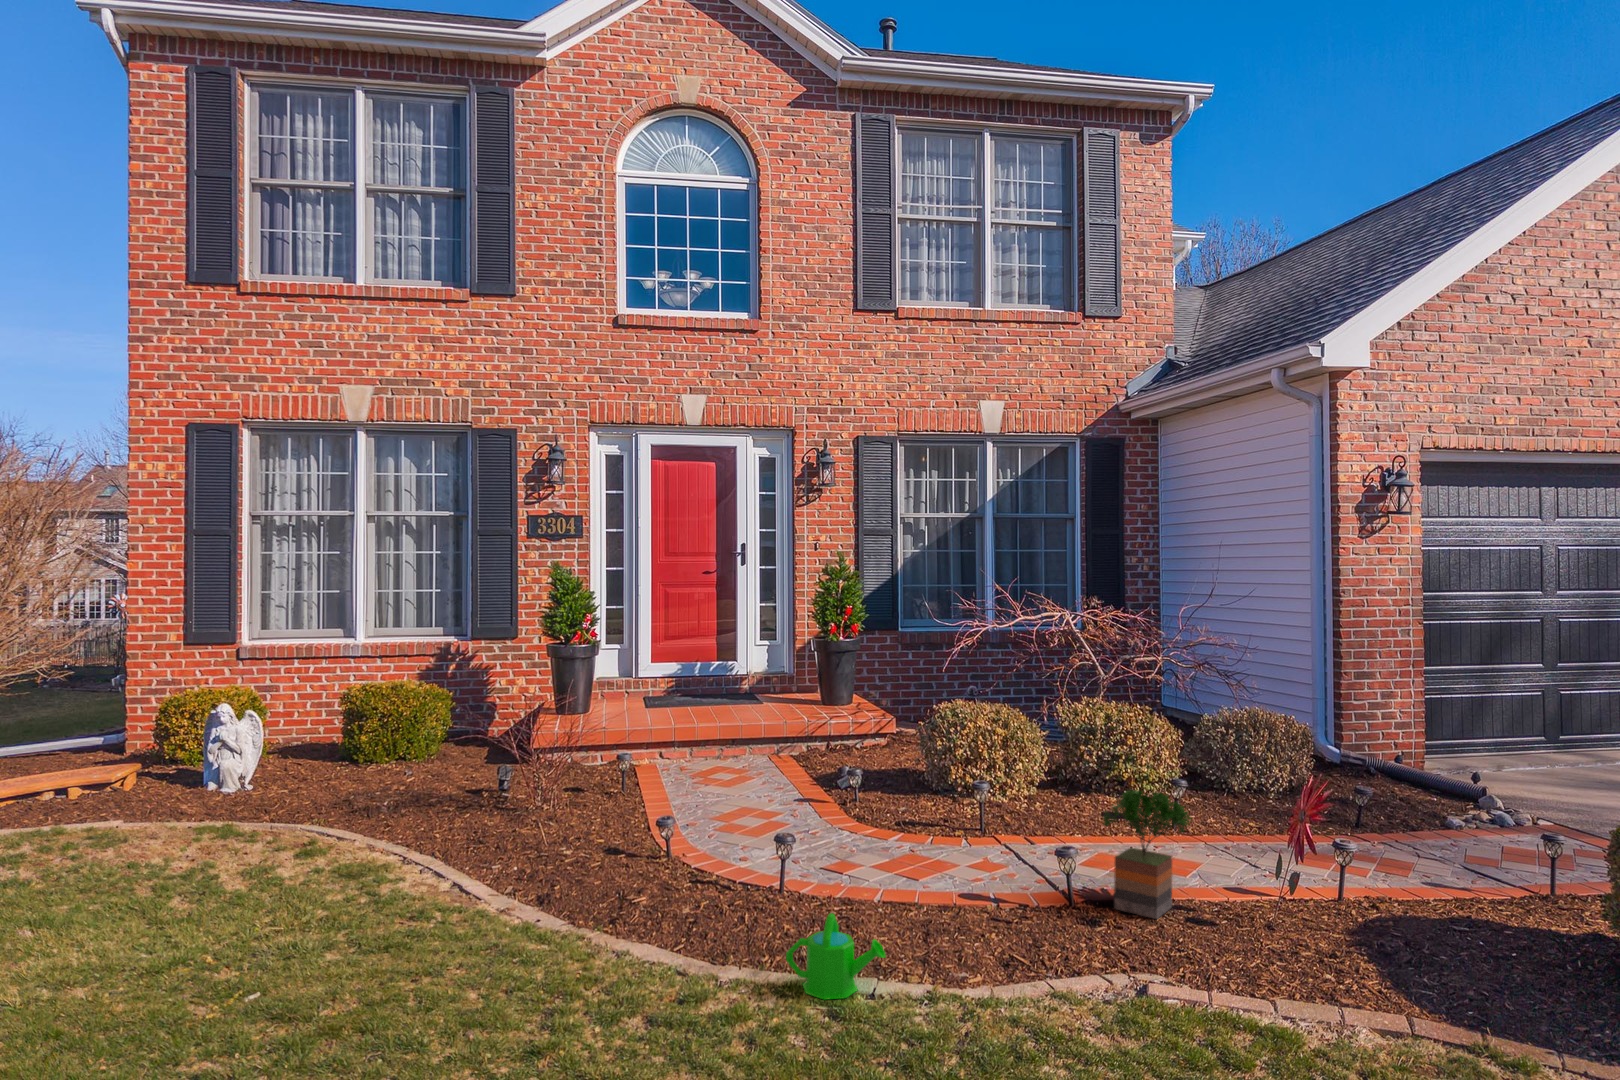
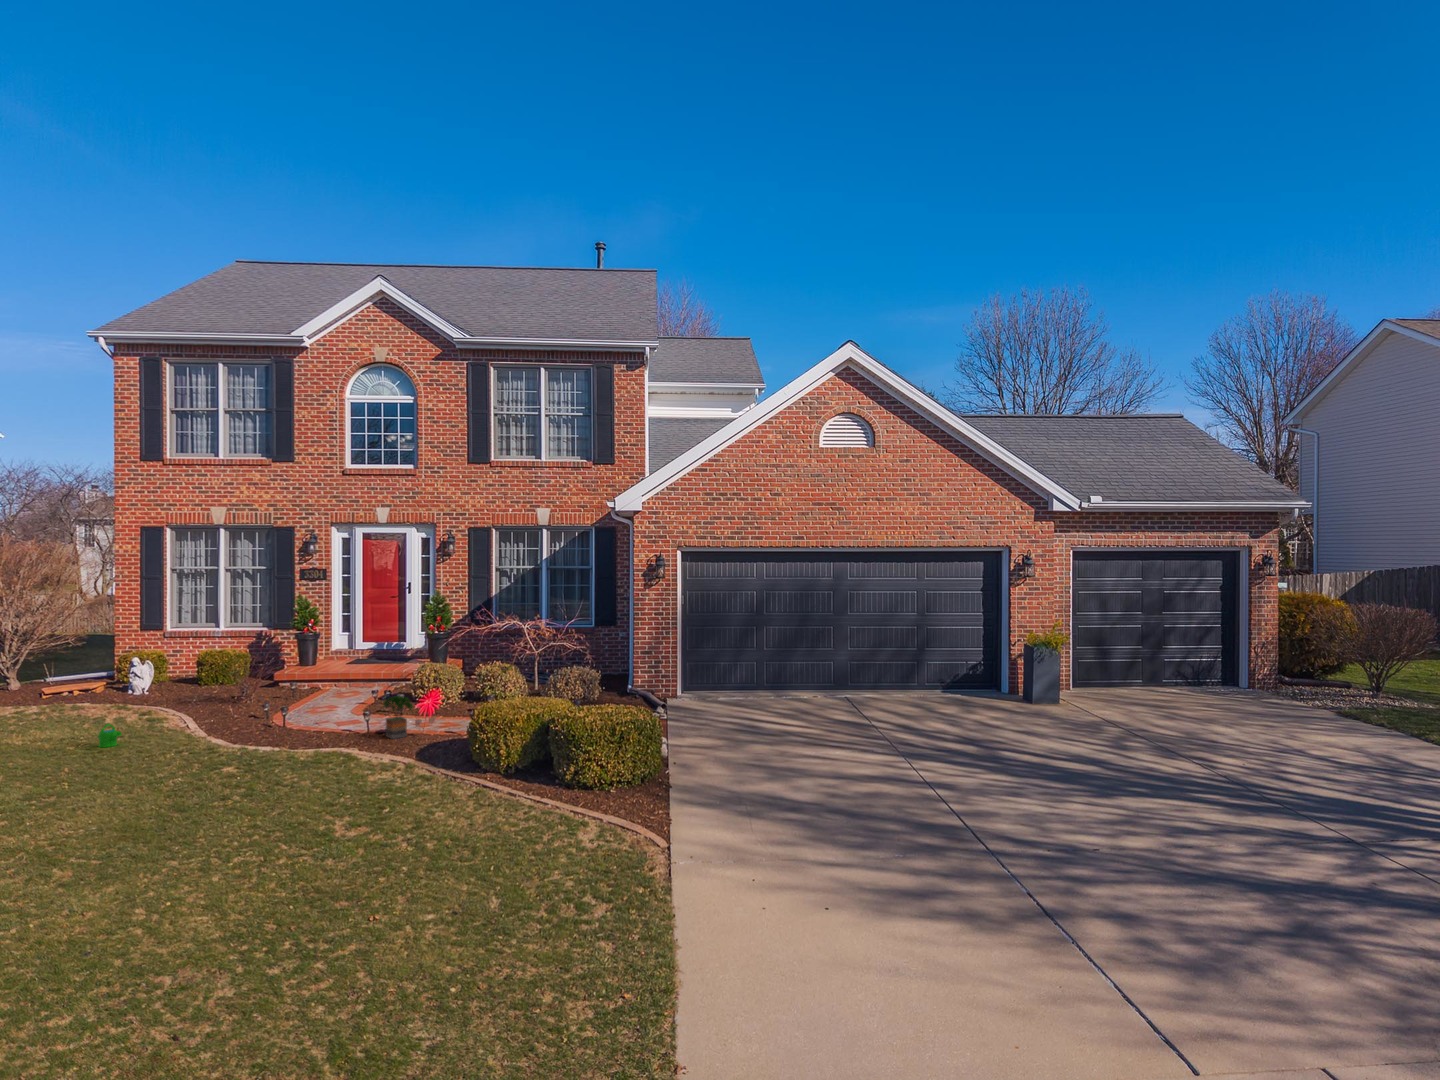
watering can: present [786,913,886,1000] -> present [98,724,122,747]

